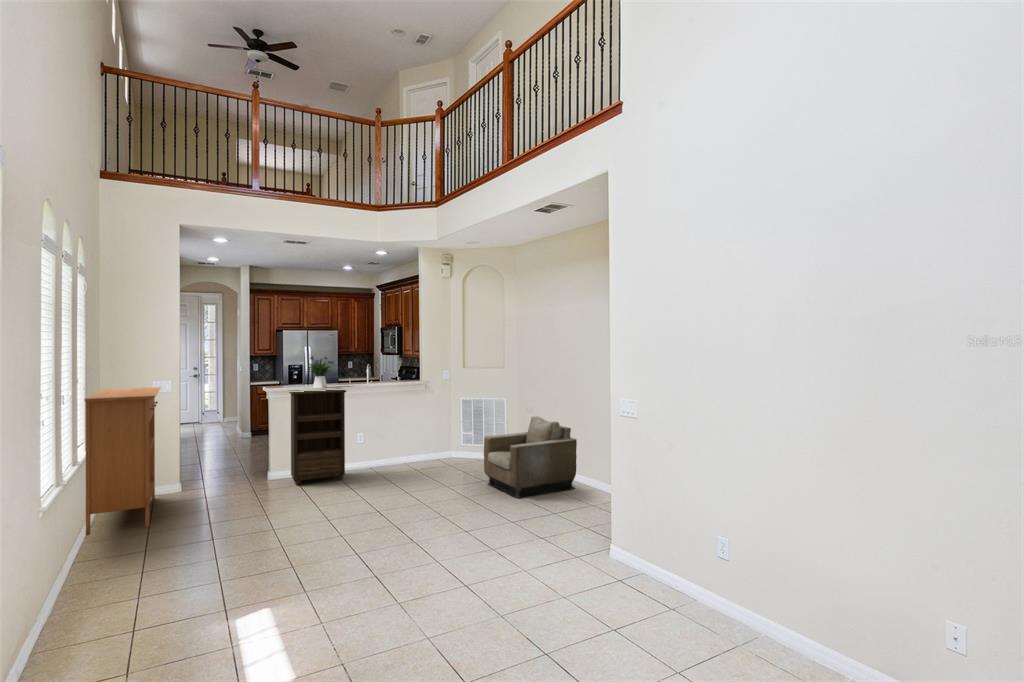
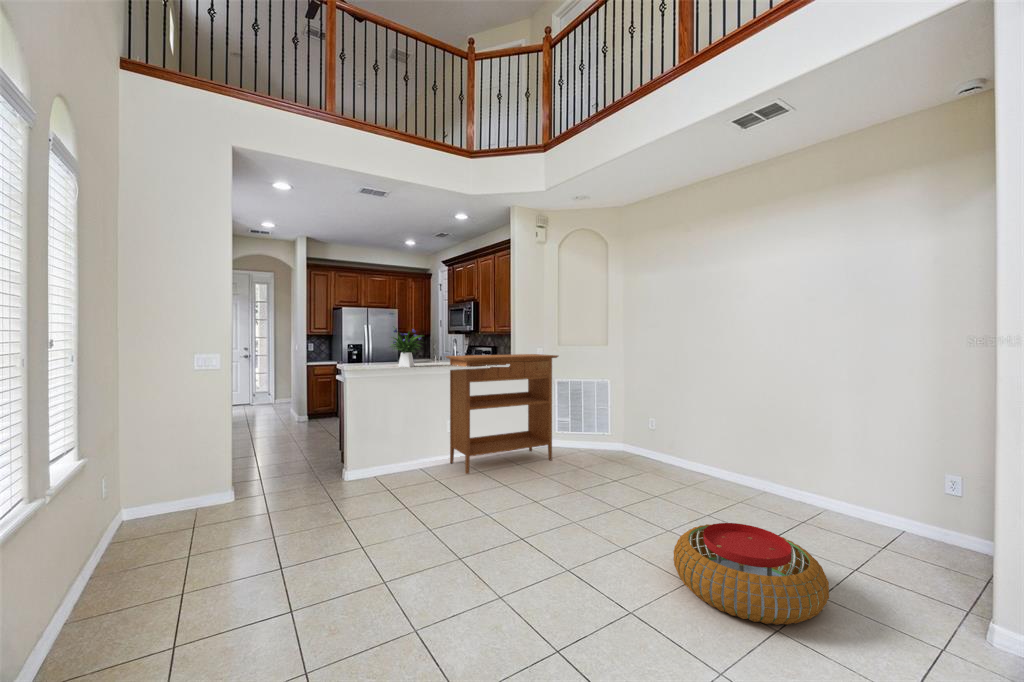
console table: present [85,387,161,536] -> present [446,354,558,474]
bookshelf: present [289,390,346,485] -> none [373,368,445,489]
armchair: present [484,416,577,498] -> none [622,402,748,510]
pouf: none [455,495,543,547] -> present [673,523,829,625]

